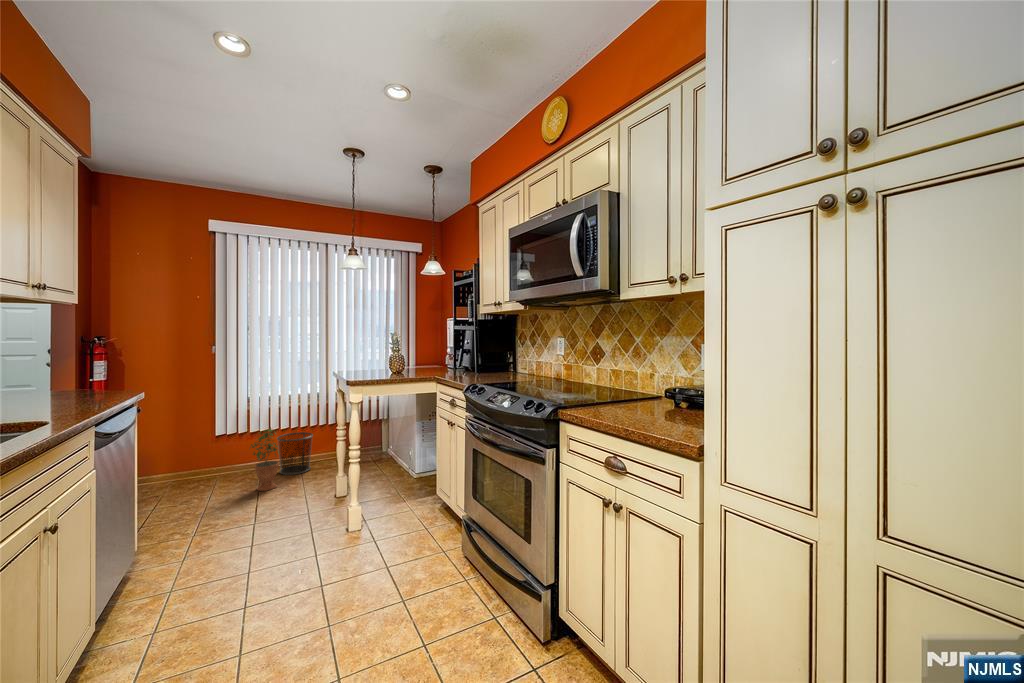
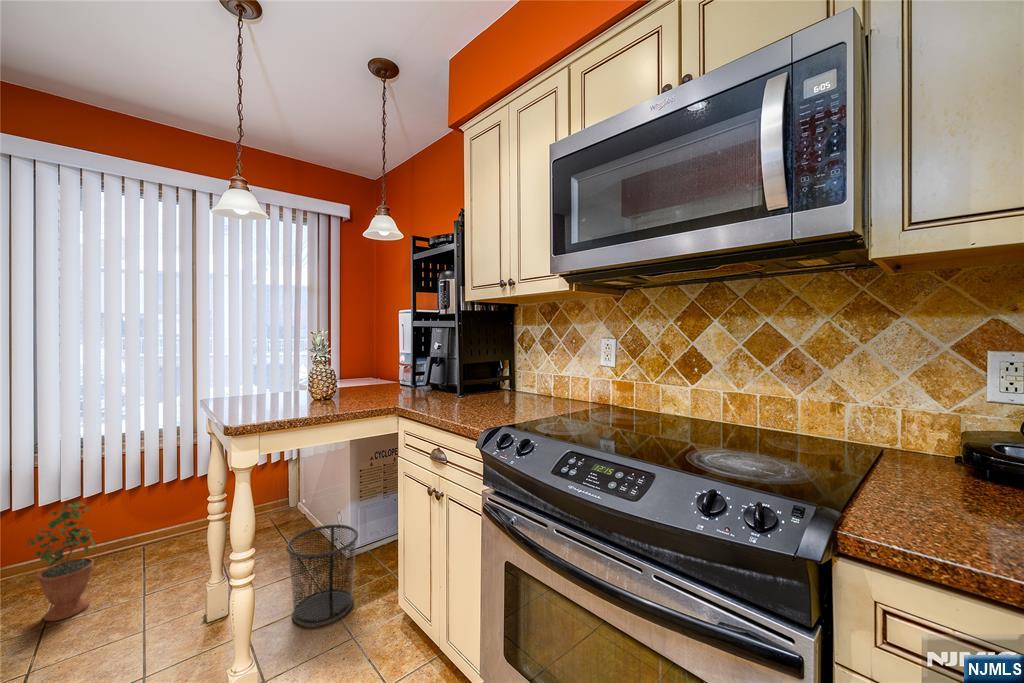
waste bin: present [277,432,313,475] -> present [286,524,358,627]

